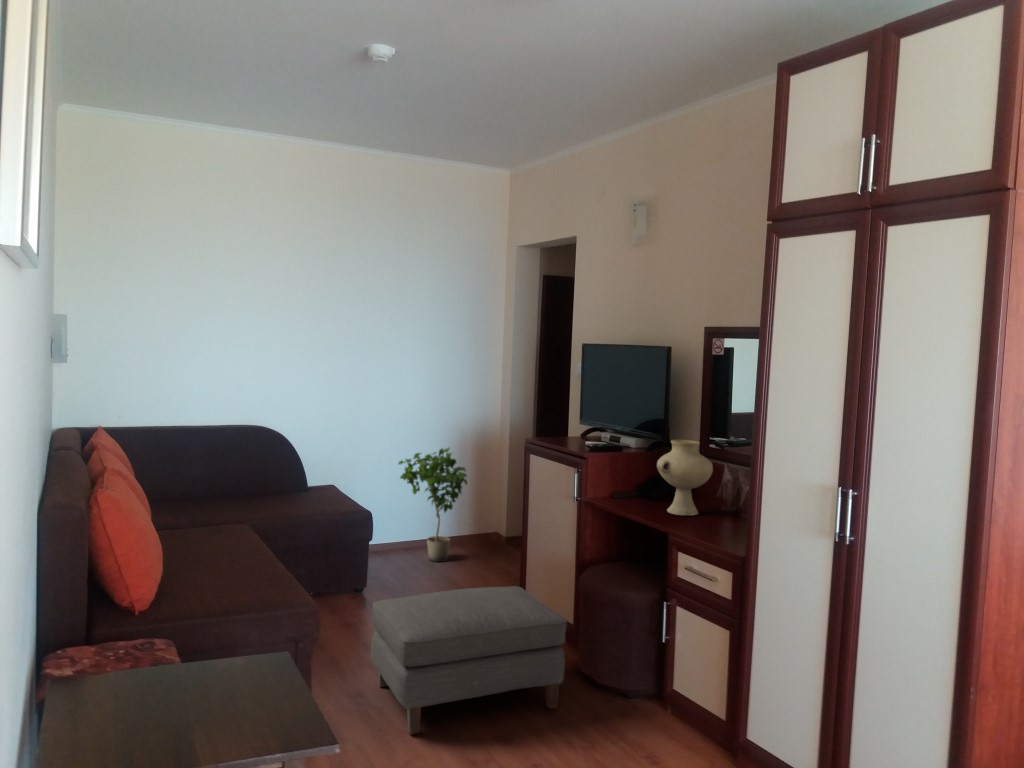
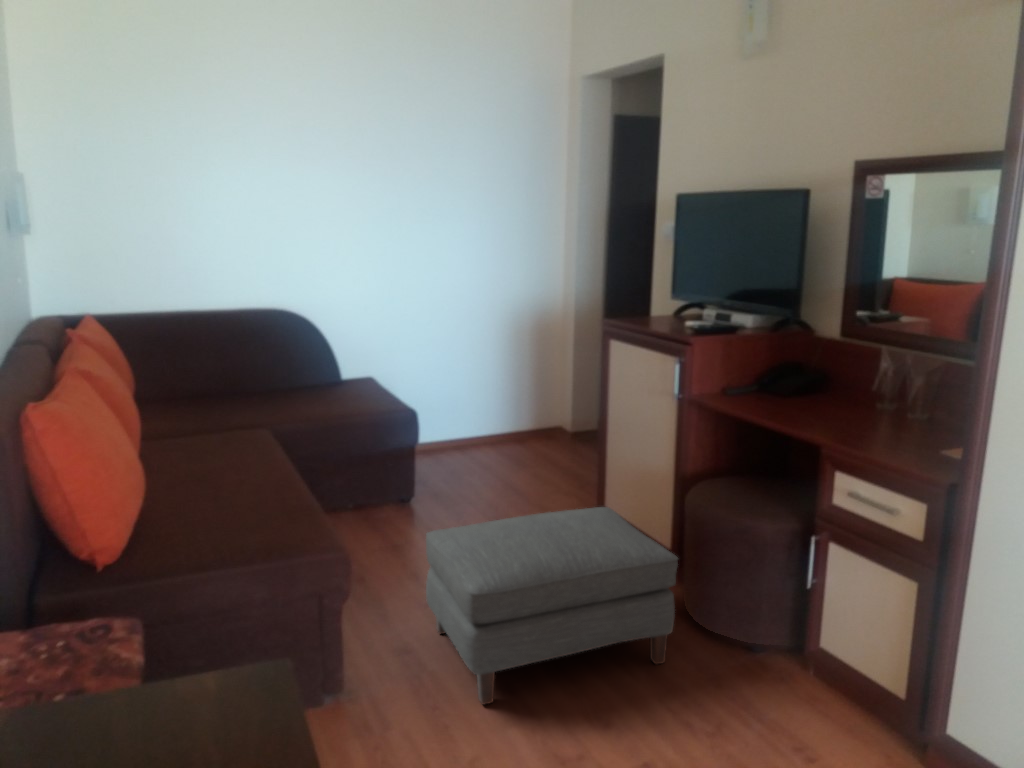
vase: present [657,440,713,515] -> none [796,318,874,419]
potted plant: present [398,448,467,562] -> none [445,329,528,463]

